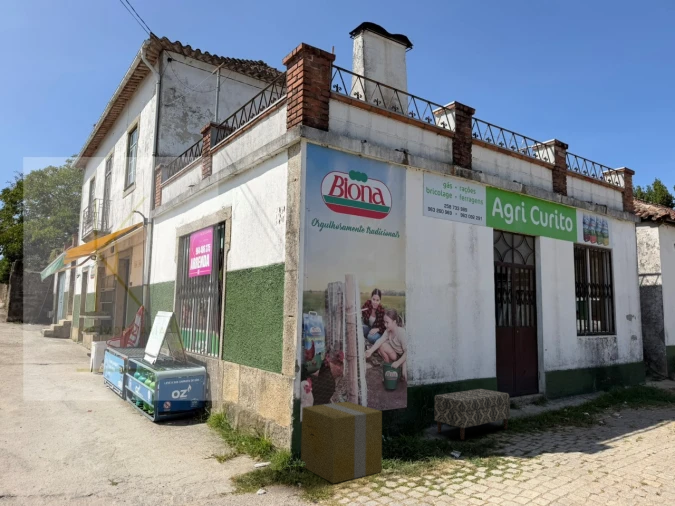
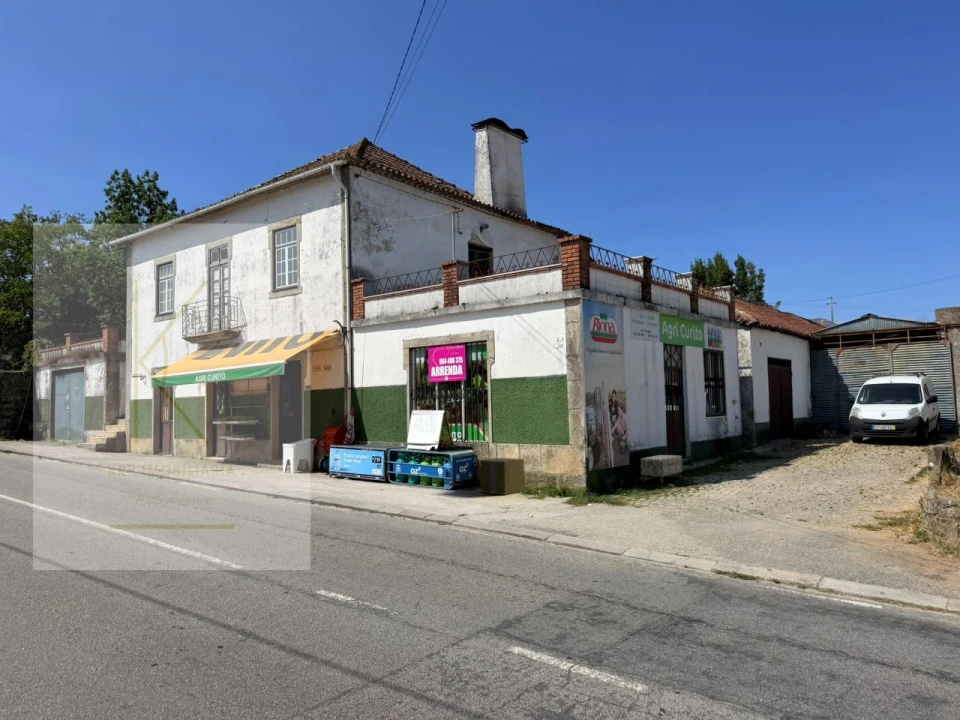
cardboard box: present [301,402,382,483] -> present [480,458,525,495]

